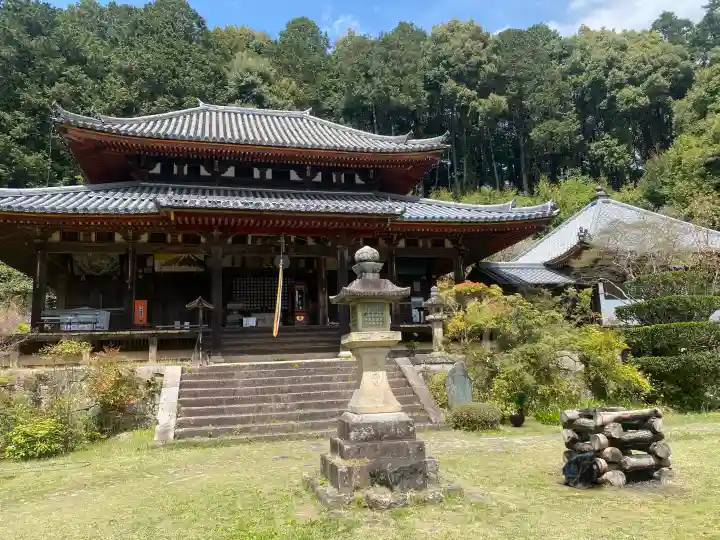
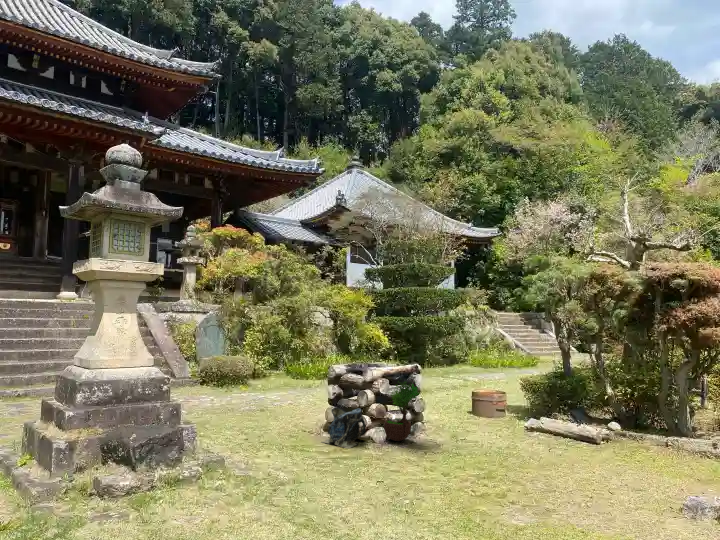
potted tree: present [509,393,527,426] -> present [384,382,418,441]

